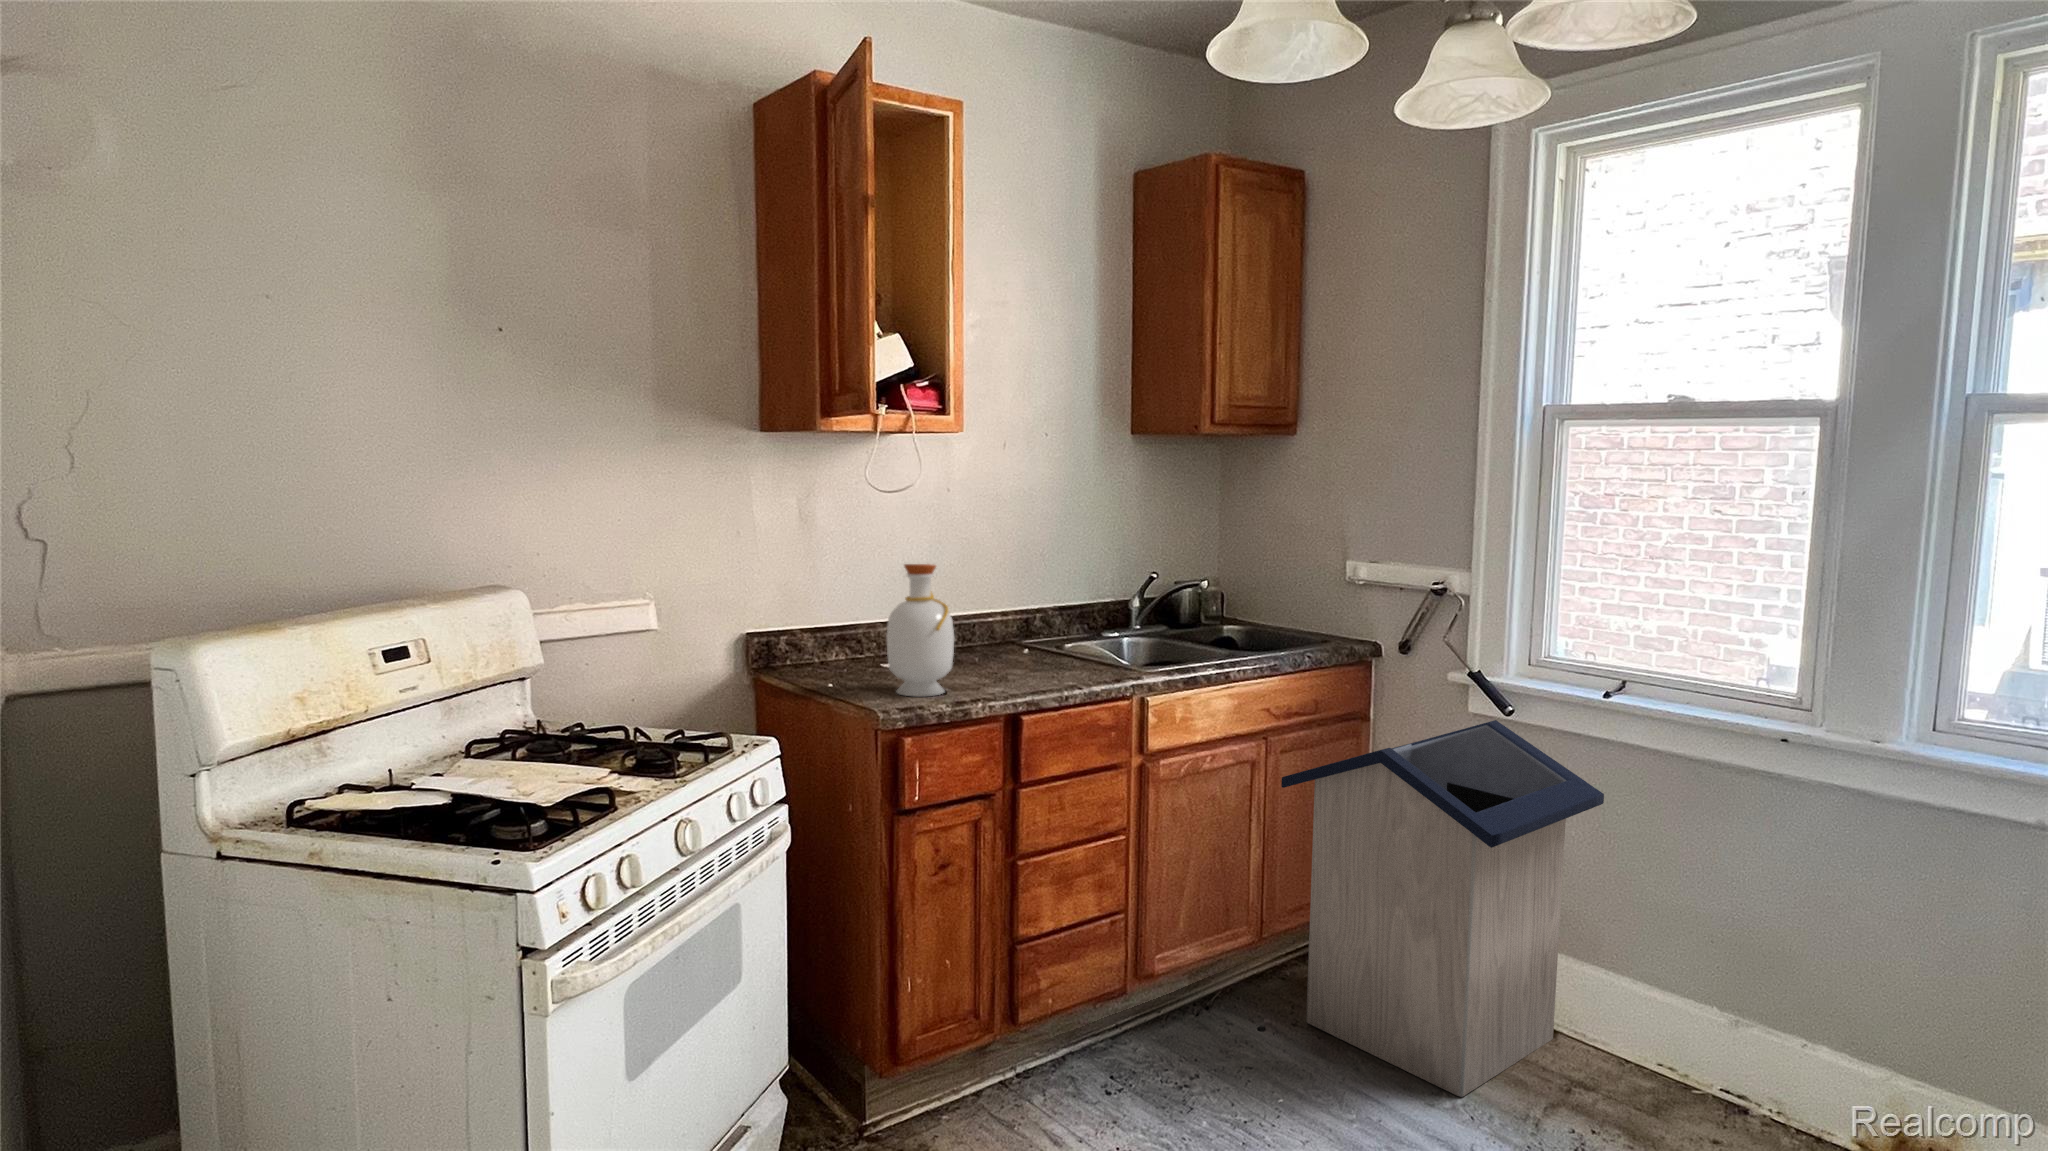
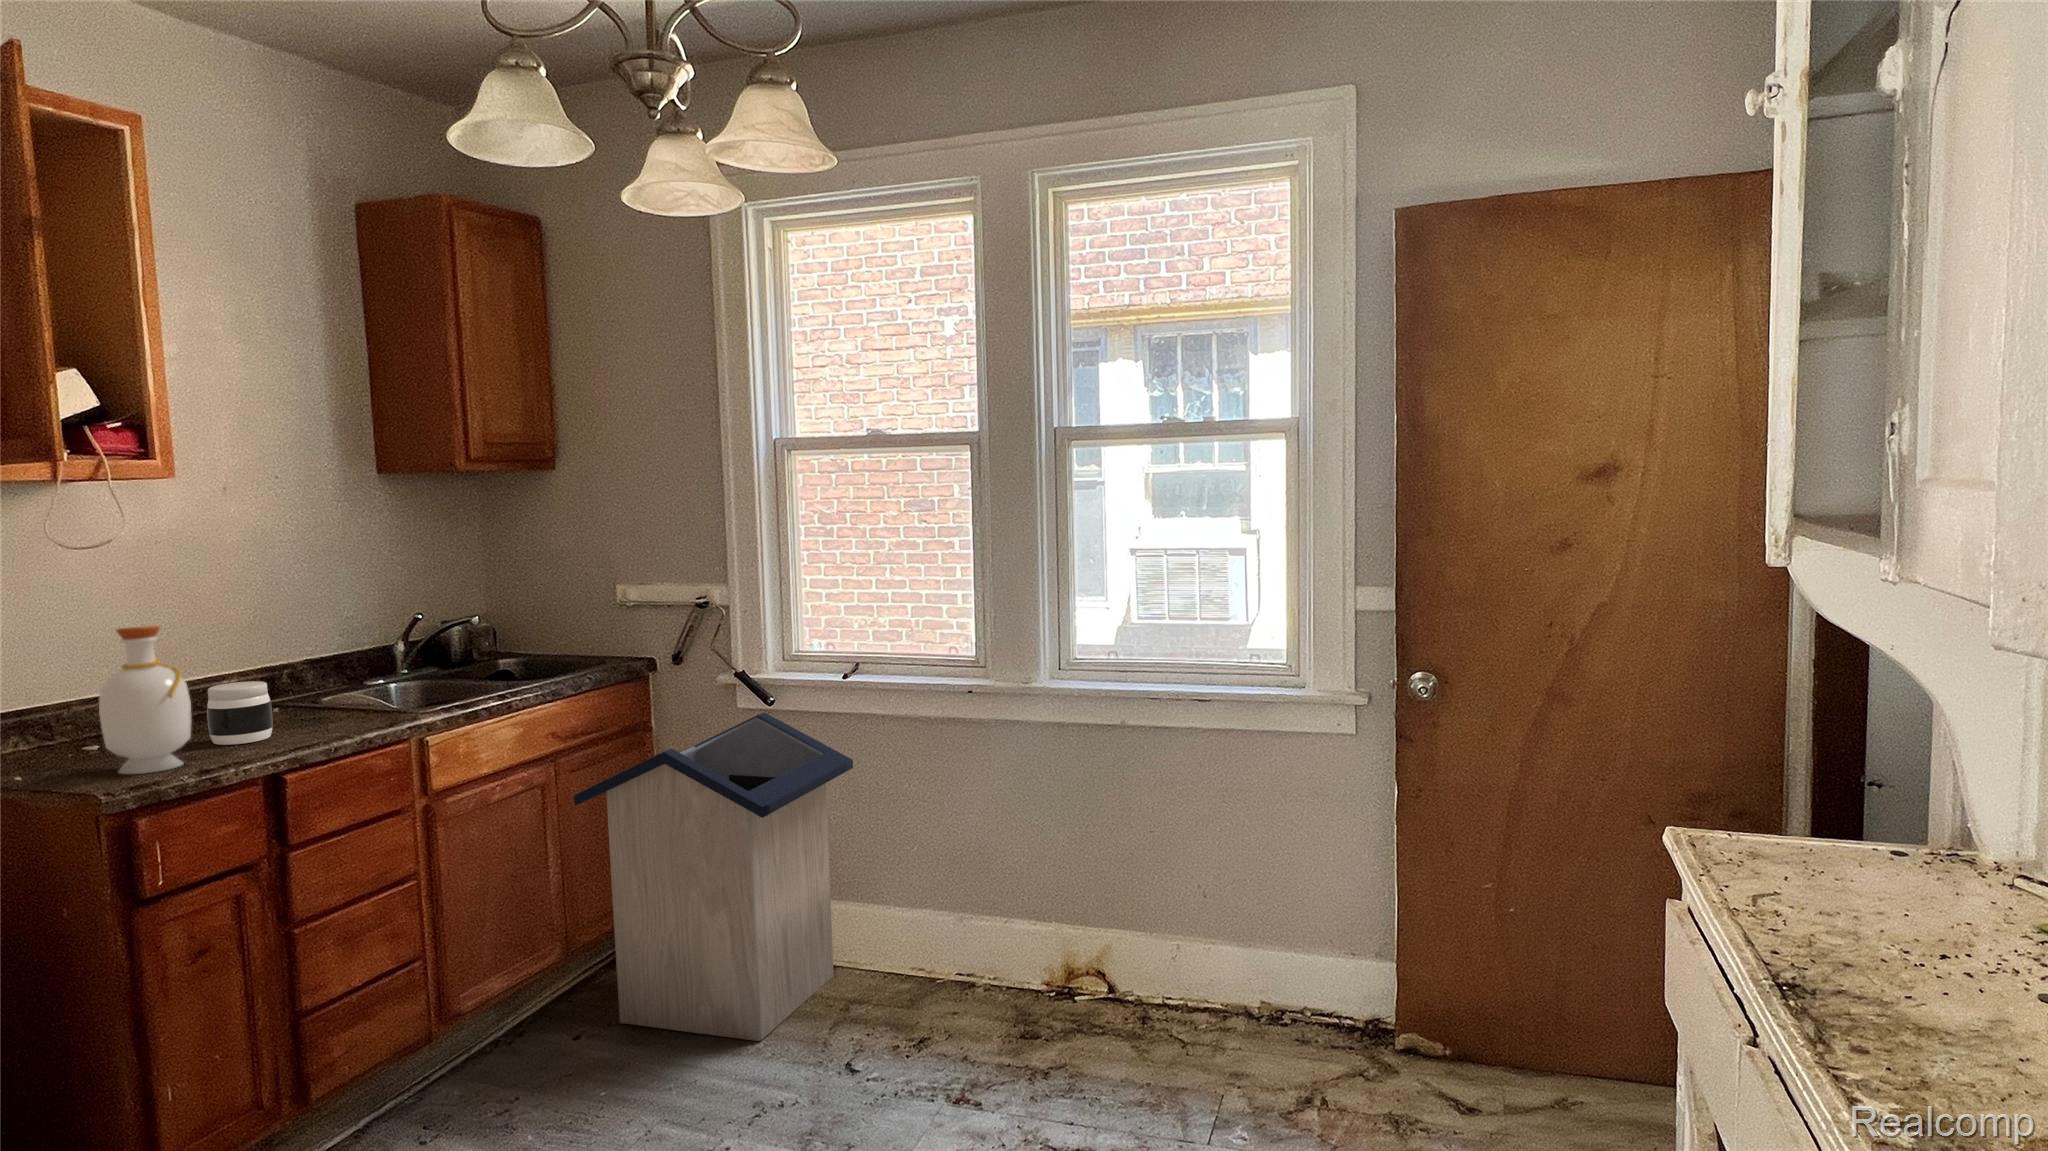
jar: none [970,623,1020,680] -> present [207,681,273,745]

